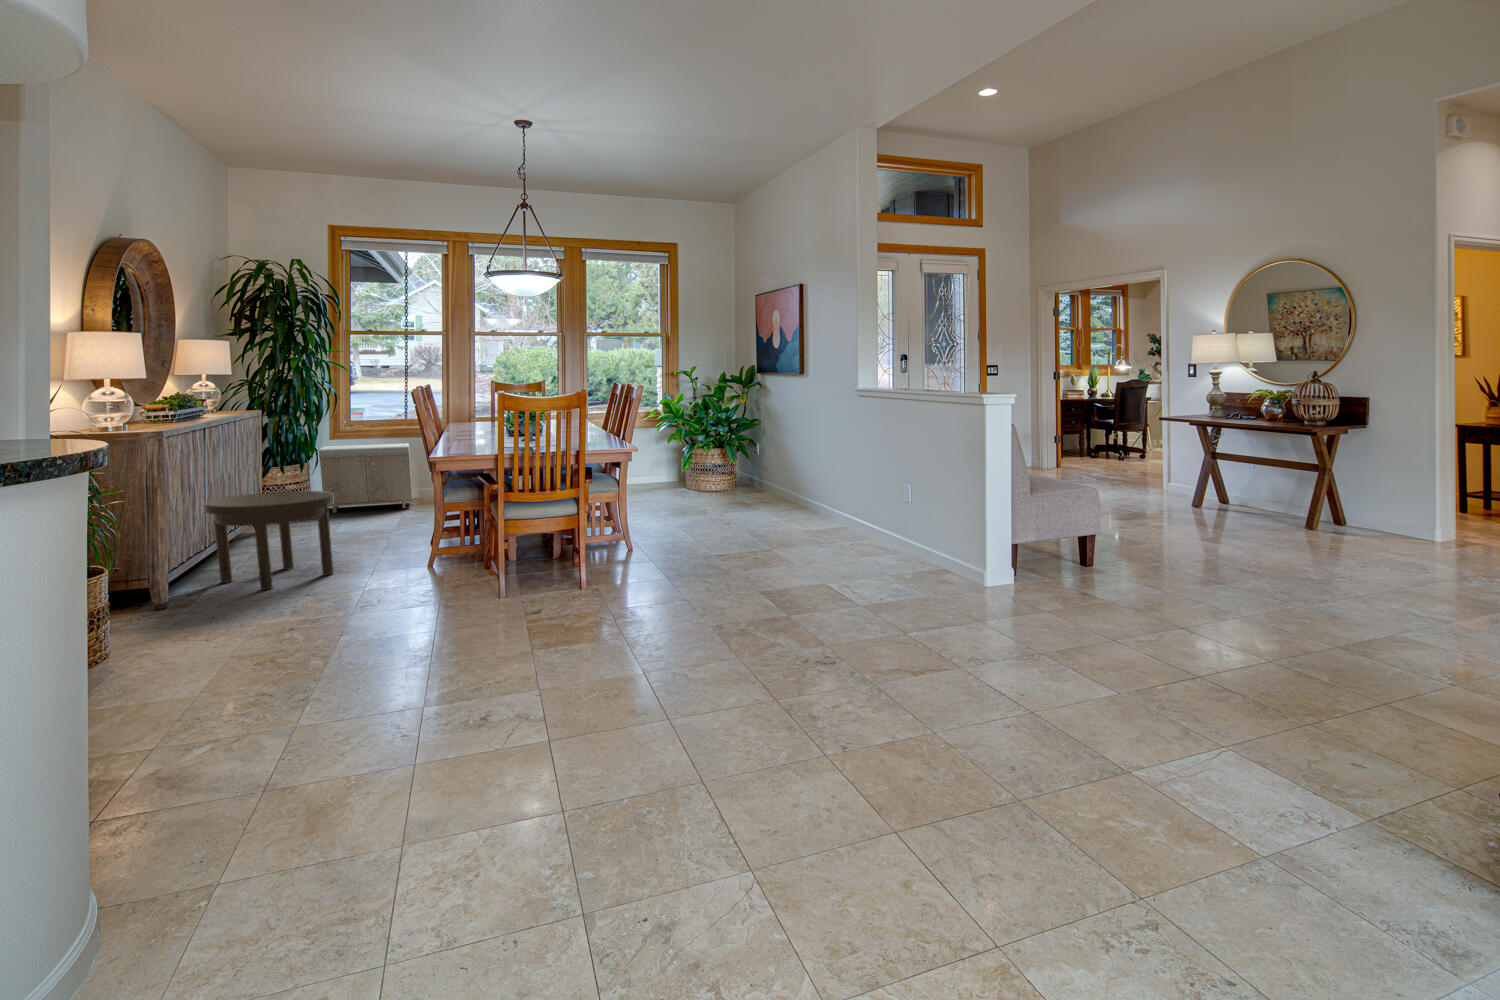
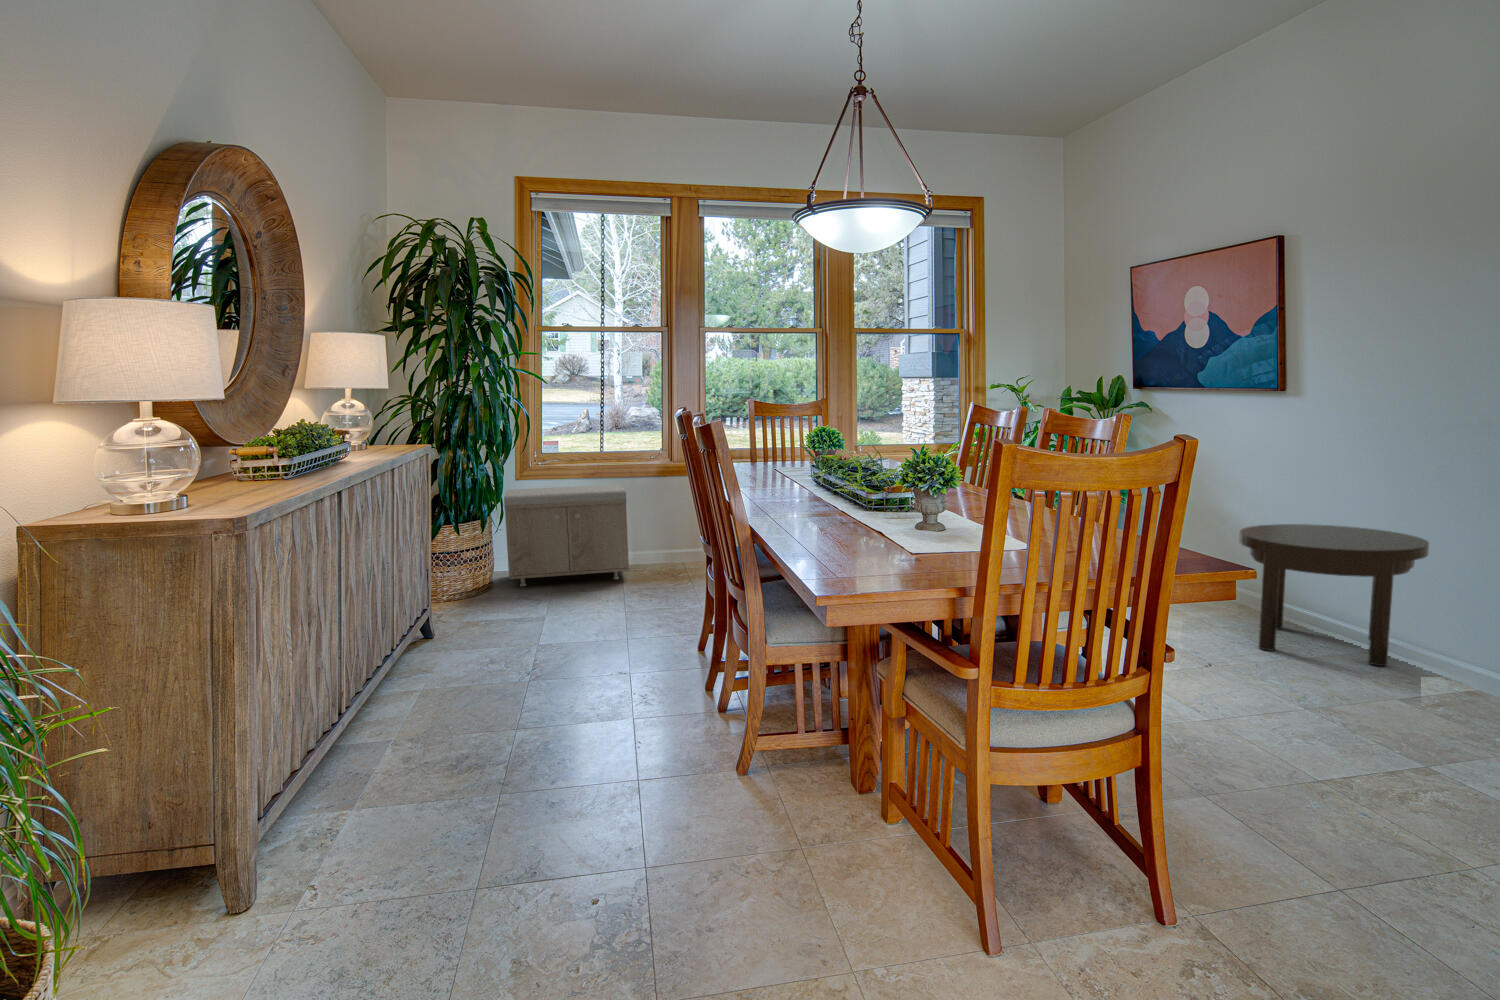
side table: present [203,491,334,590] -> present [1239,524,1429,666]

